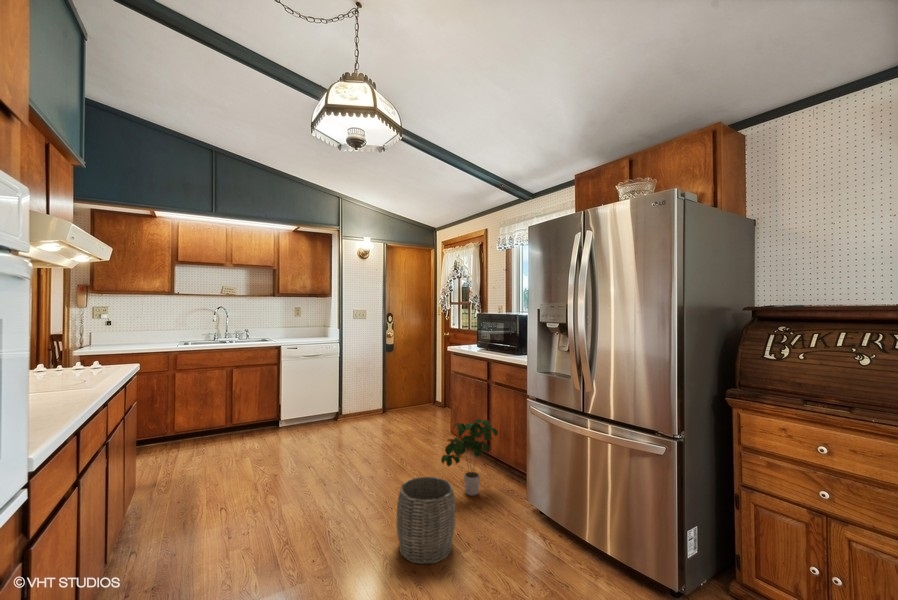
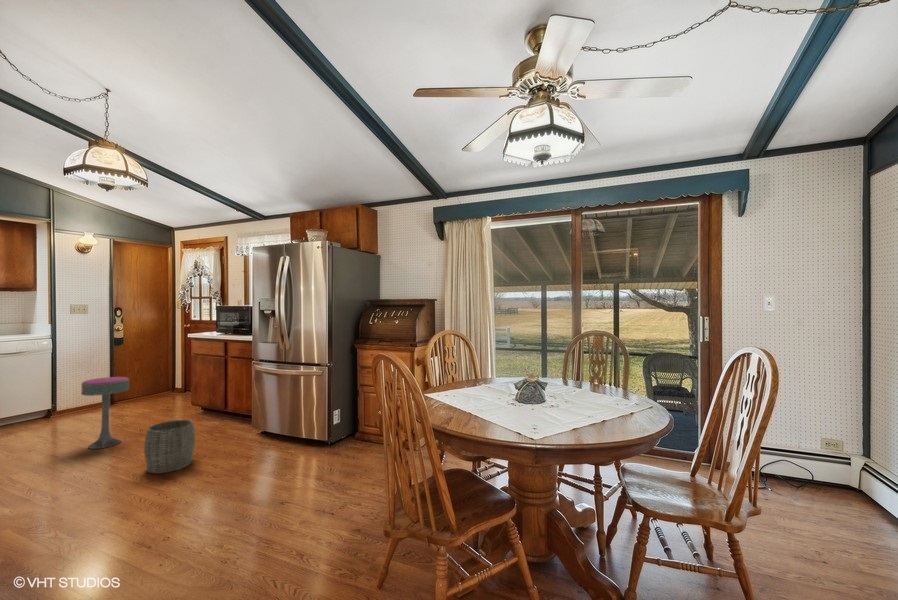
bar stool: none [348,395,390,481] -> present [81,377,129,449]
potted plant: present [441,419,498,495] -> none [182,382,232,437]

